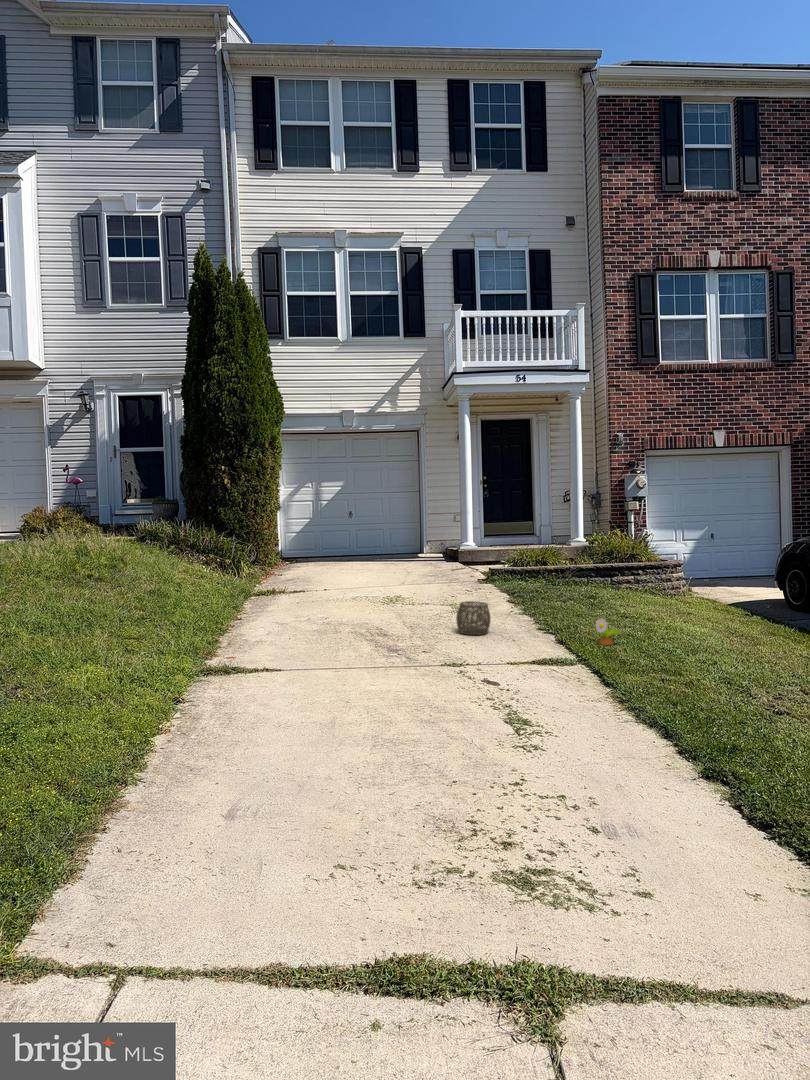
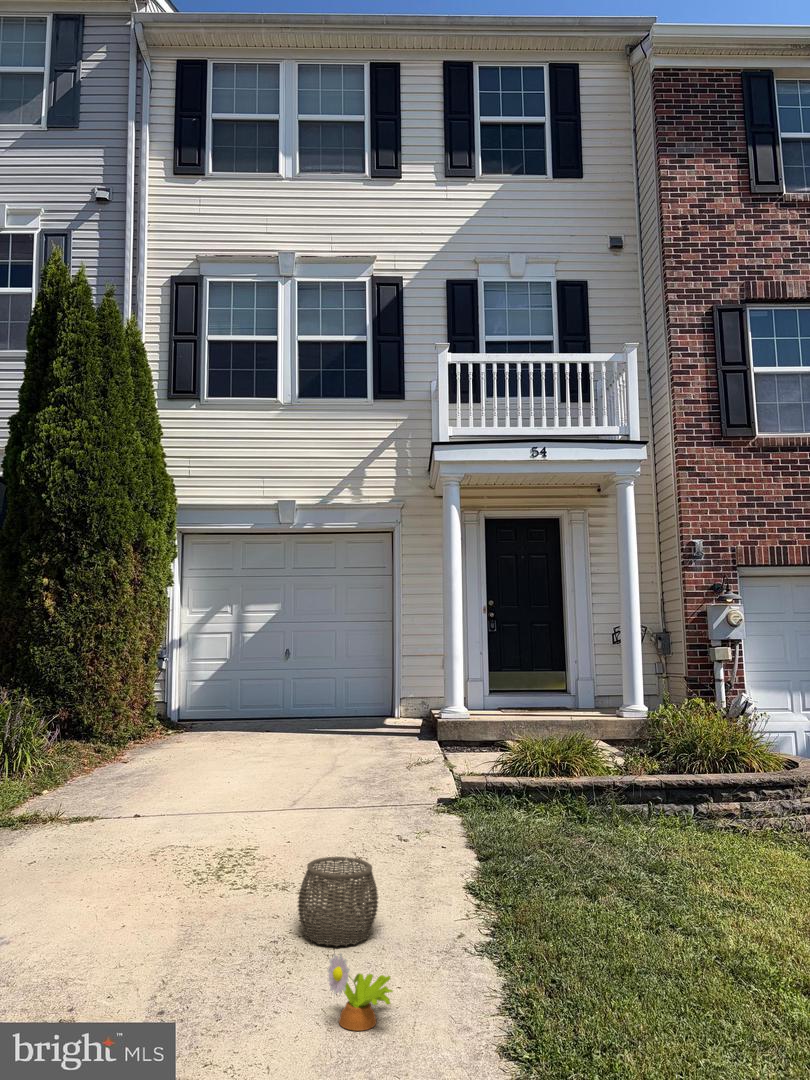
decorative plant: present [595,618,621,645] -> present [327,953,393,1031]

